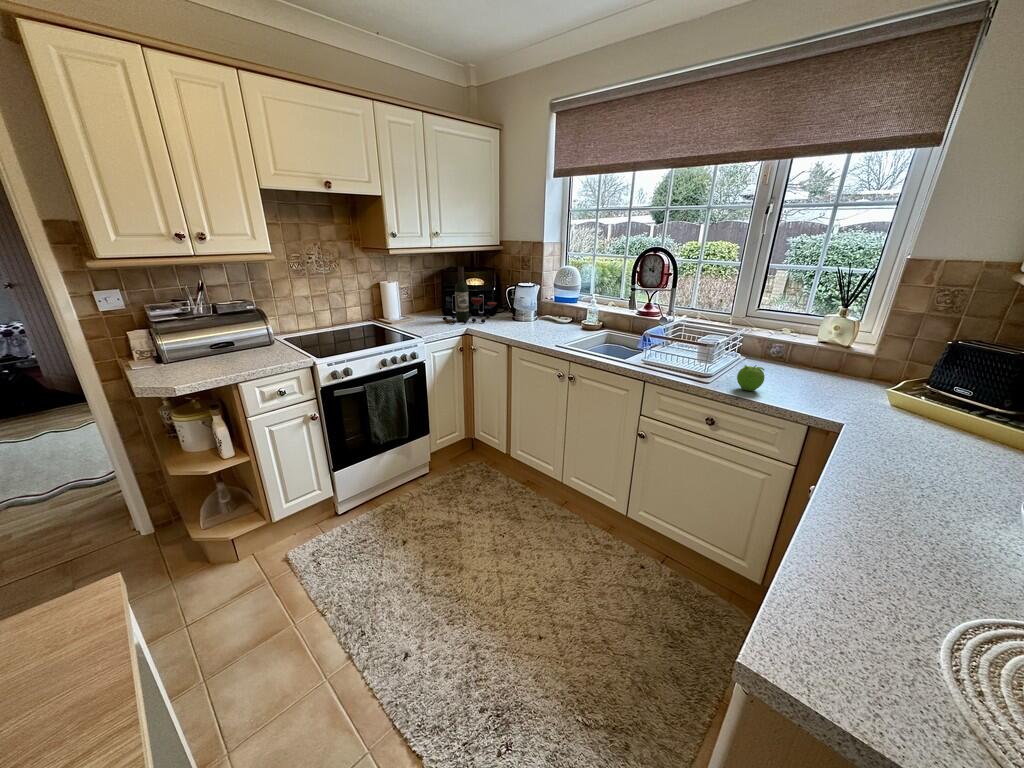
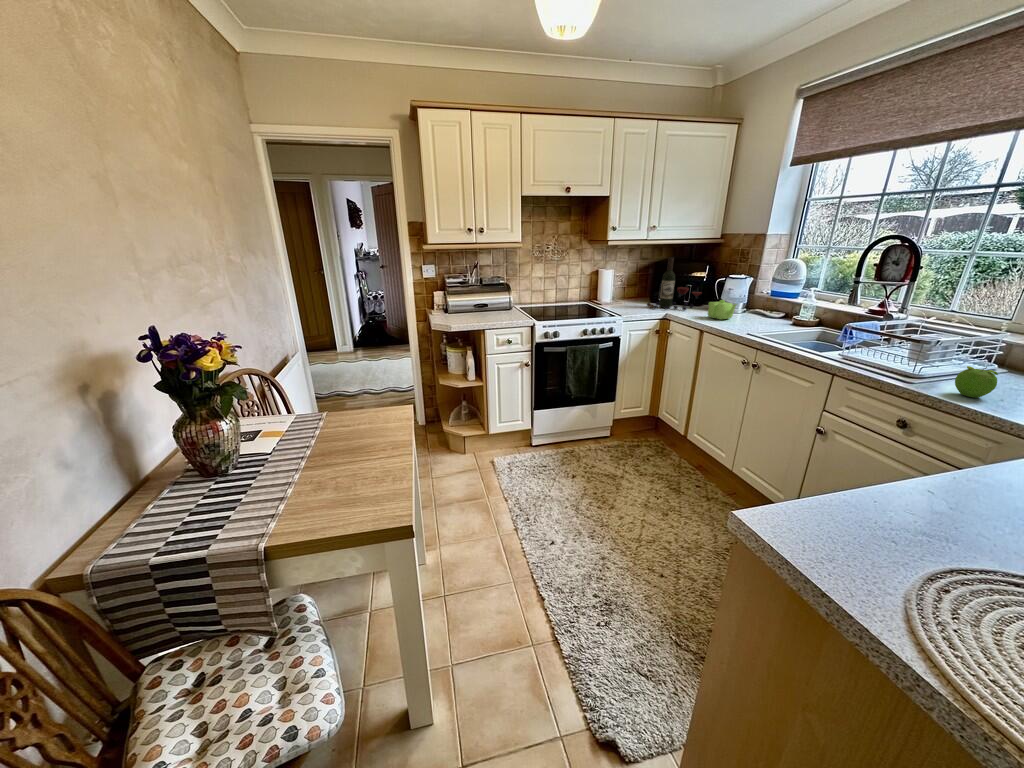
teapot: none [508,311,537,331] -> present [708,300,737,320]

